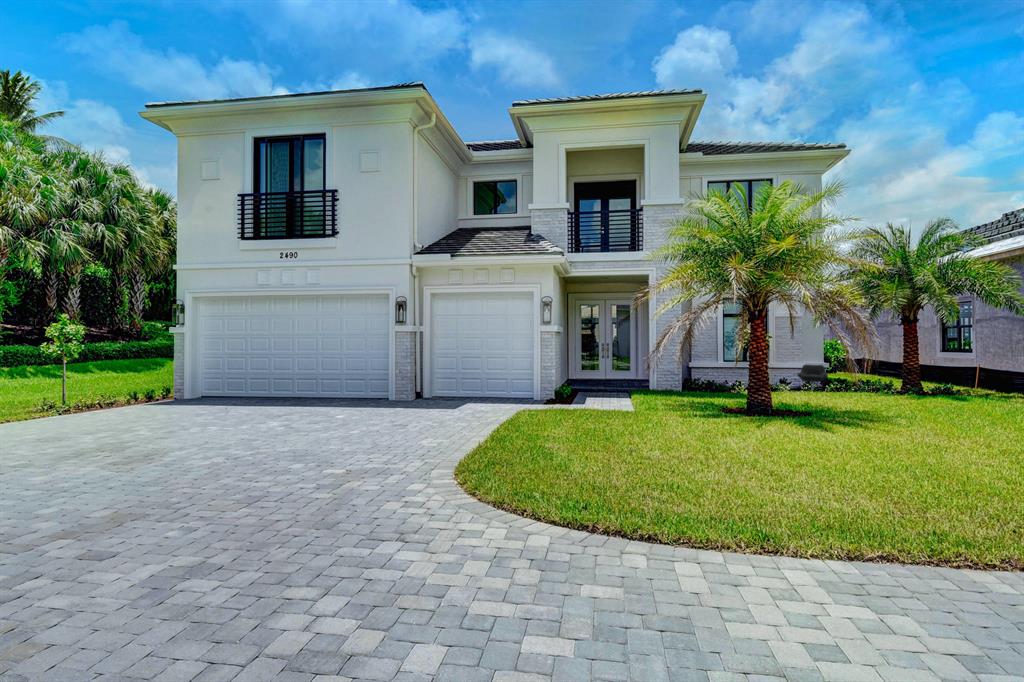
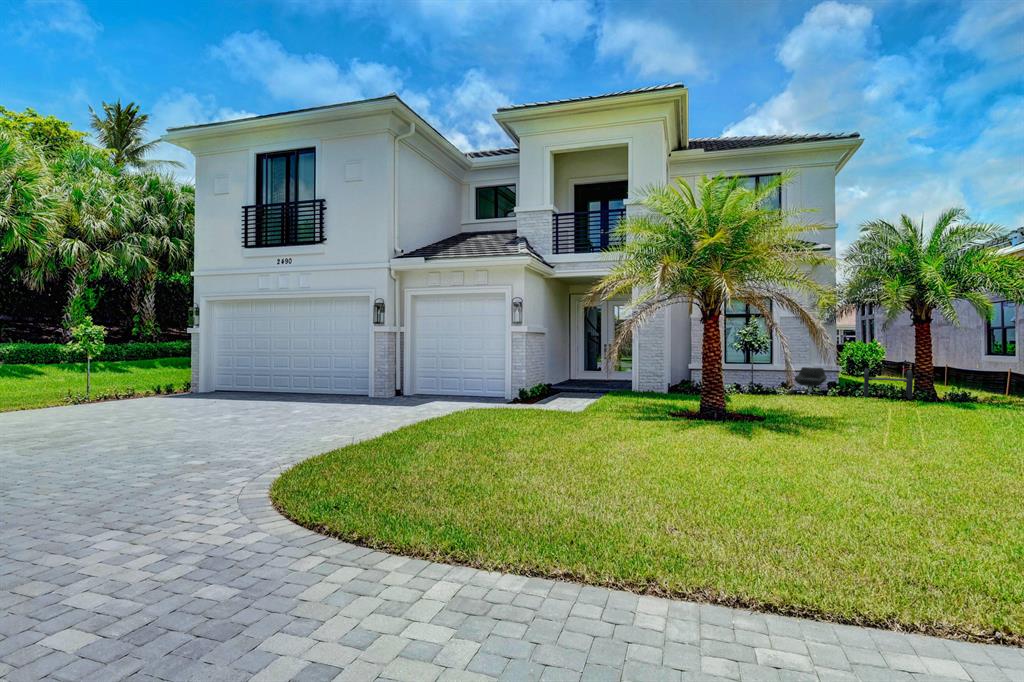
bench: none [860,365,905,392] -> present [864,369,913,399]

